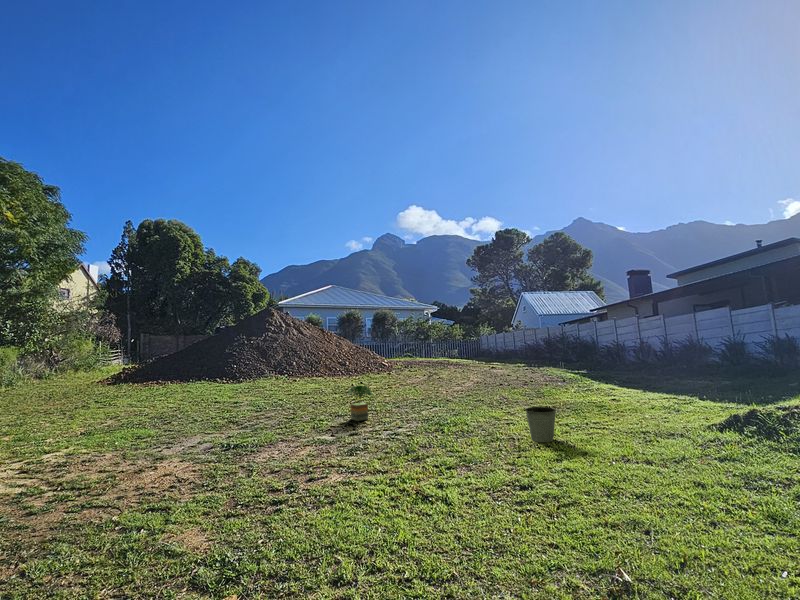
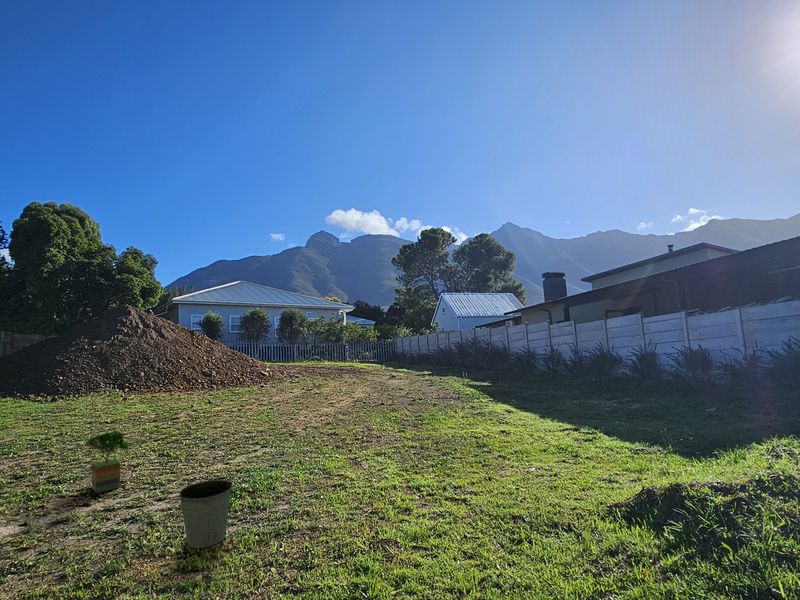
bucket: present [525,406,556,442] -> present [177,479,232,548]

